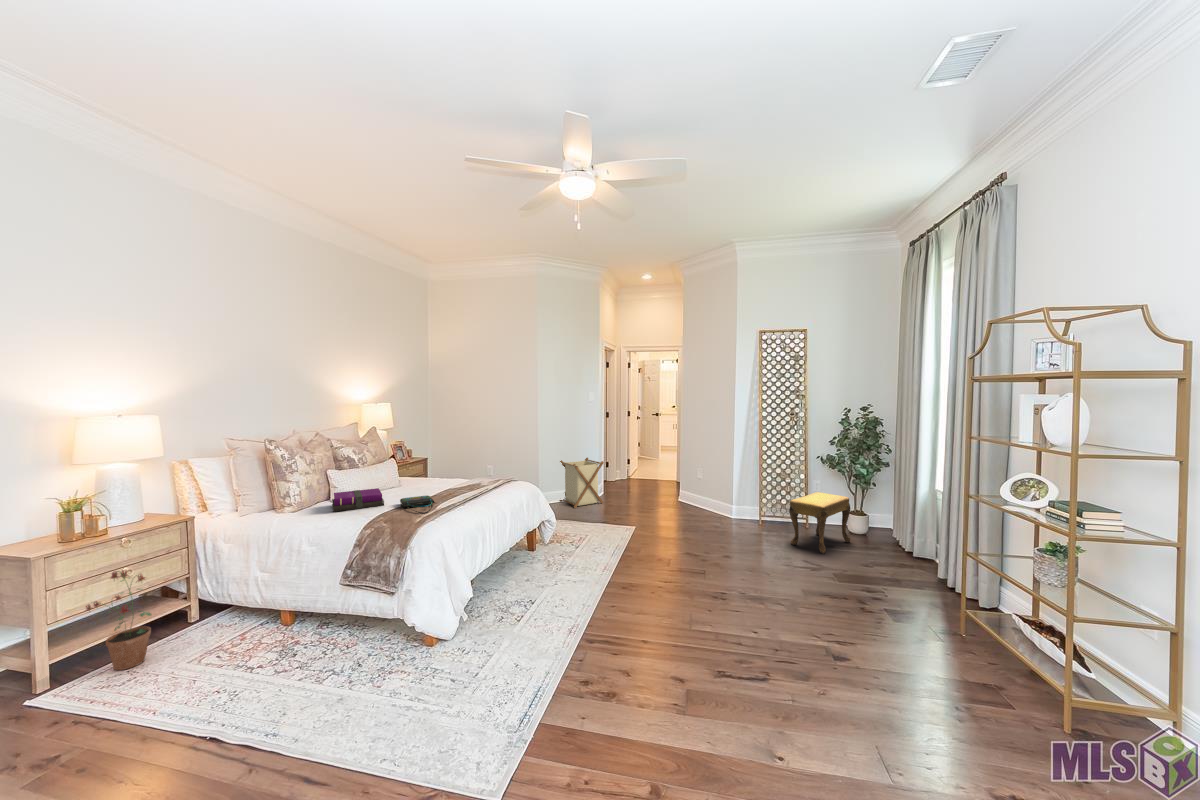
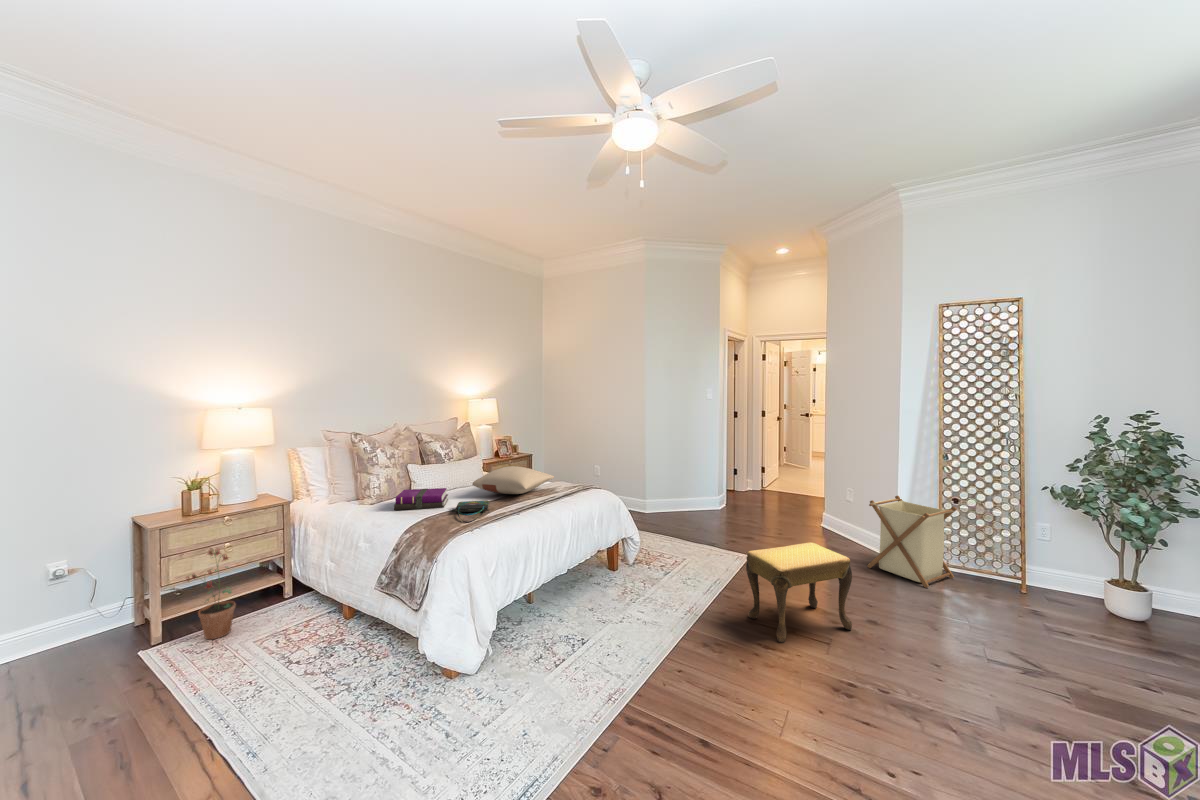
laundry basket: present [560,458,604,508] -> present [867,496,957,588]
pillow: none [404,465,477,490] -> present [472,466,554,494]
footstool: present [789,492,850,554] -> present [746,542,852,643]

